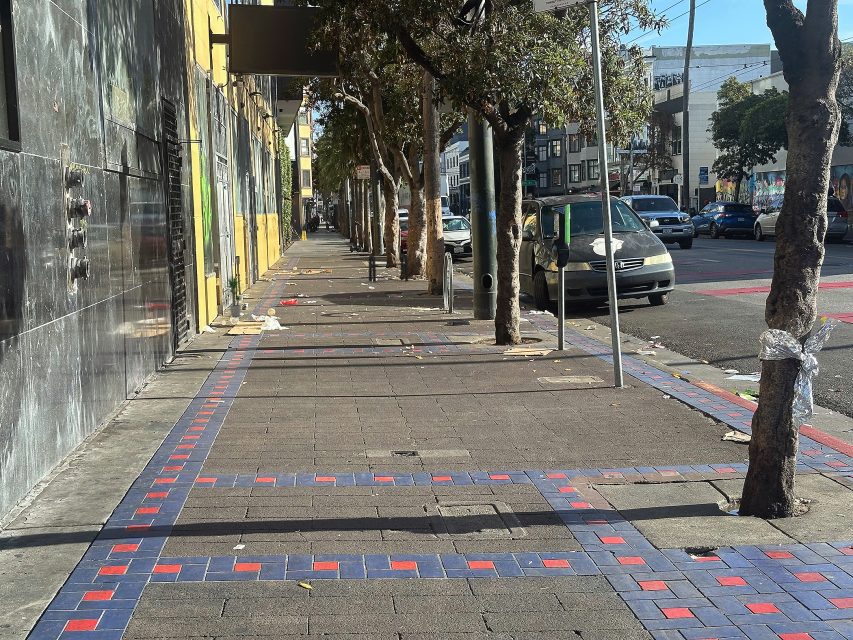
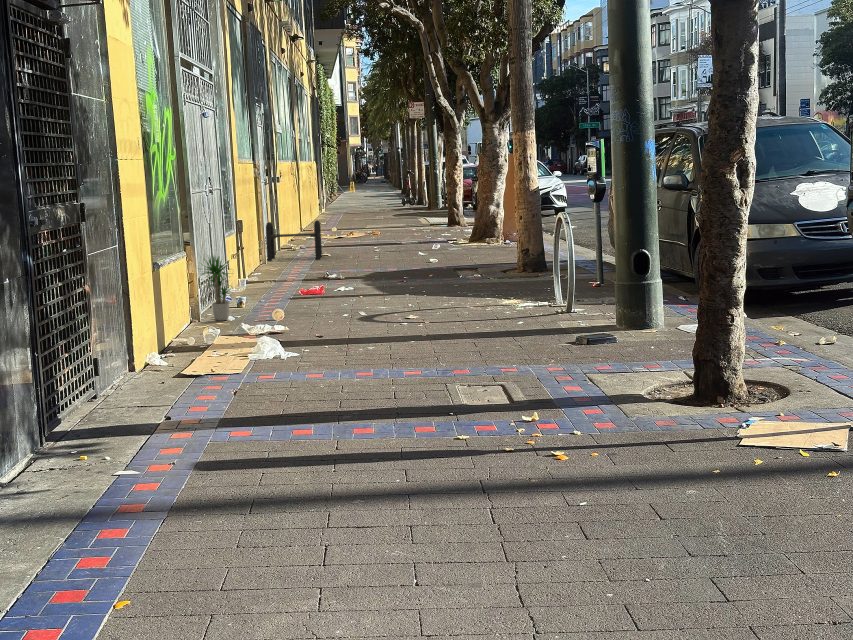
bench: present [369,255,408,282] -> present [266,220,322,261]

